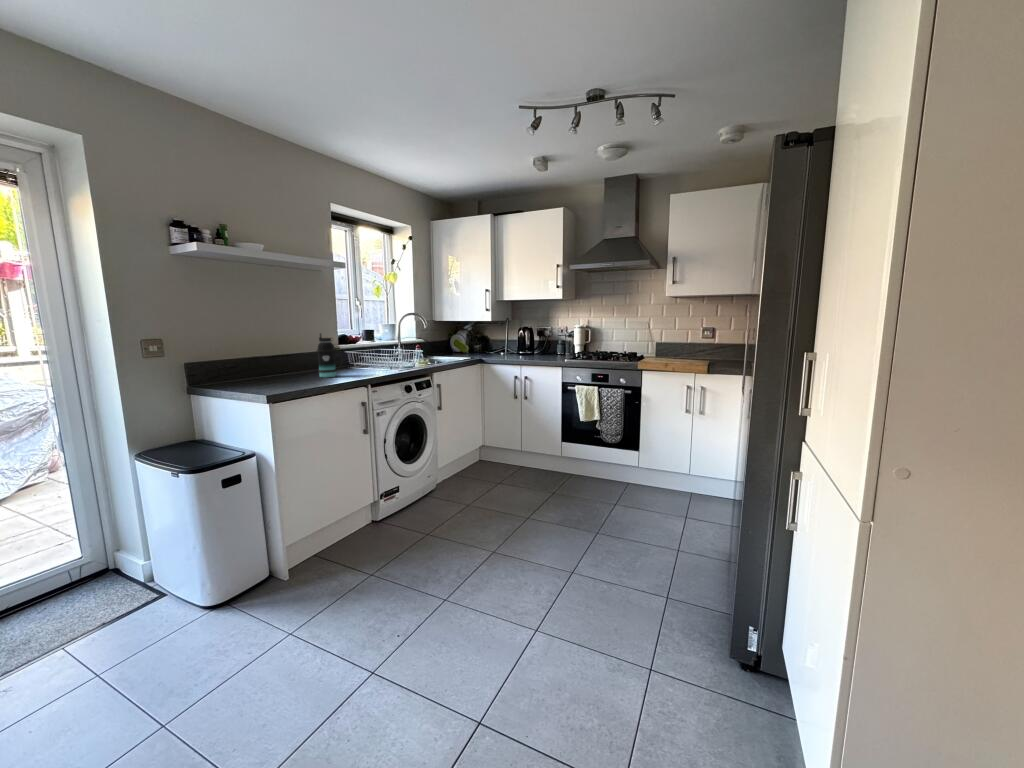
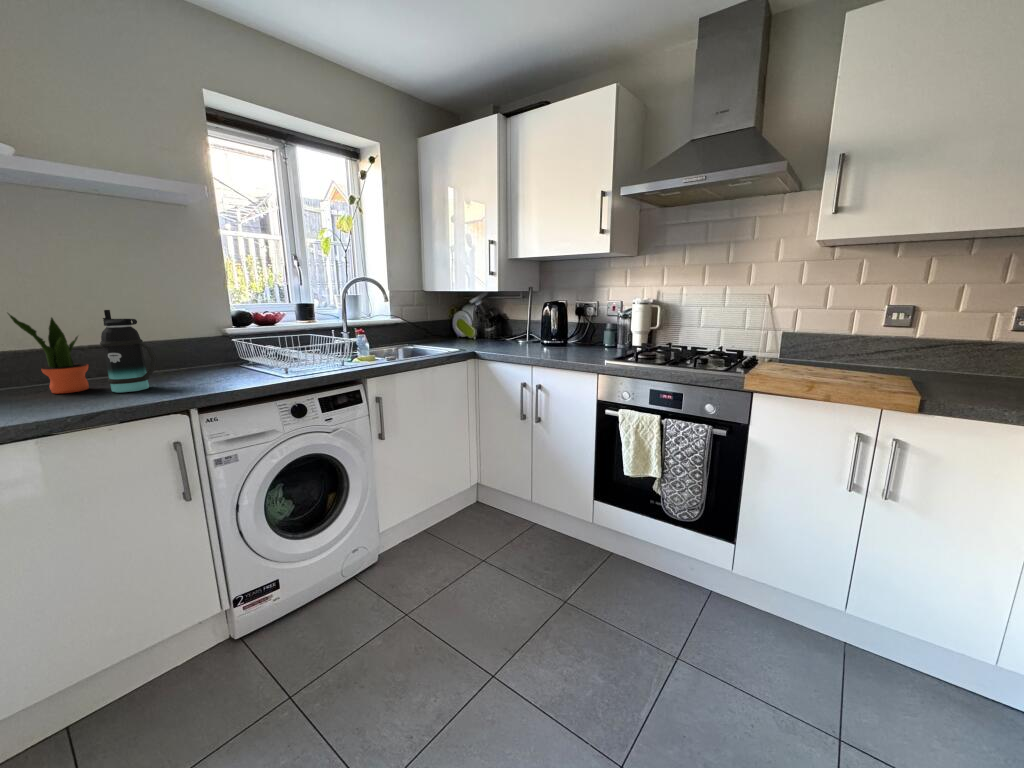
potted plant: none [274,335,302,379] -> present [8,313,89,394]

